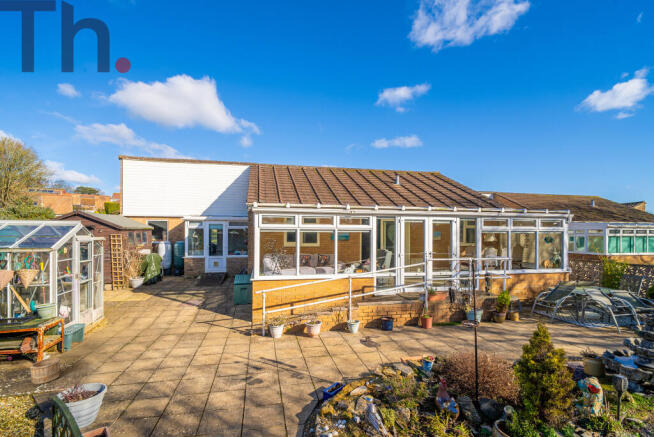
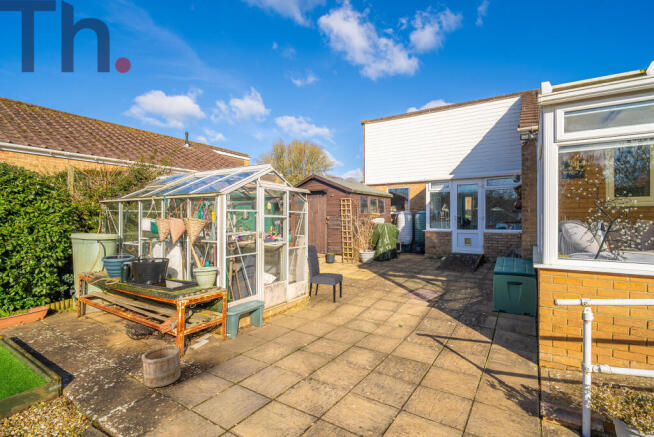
chair: none [102,281,135,322] -> present [307,245,343,303]

